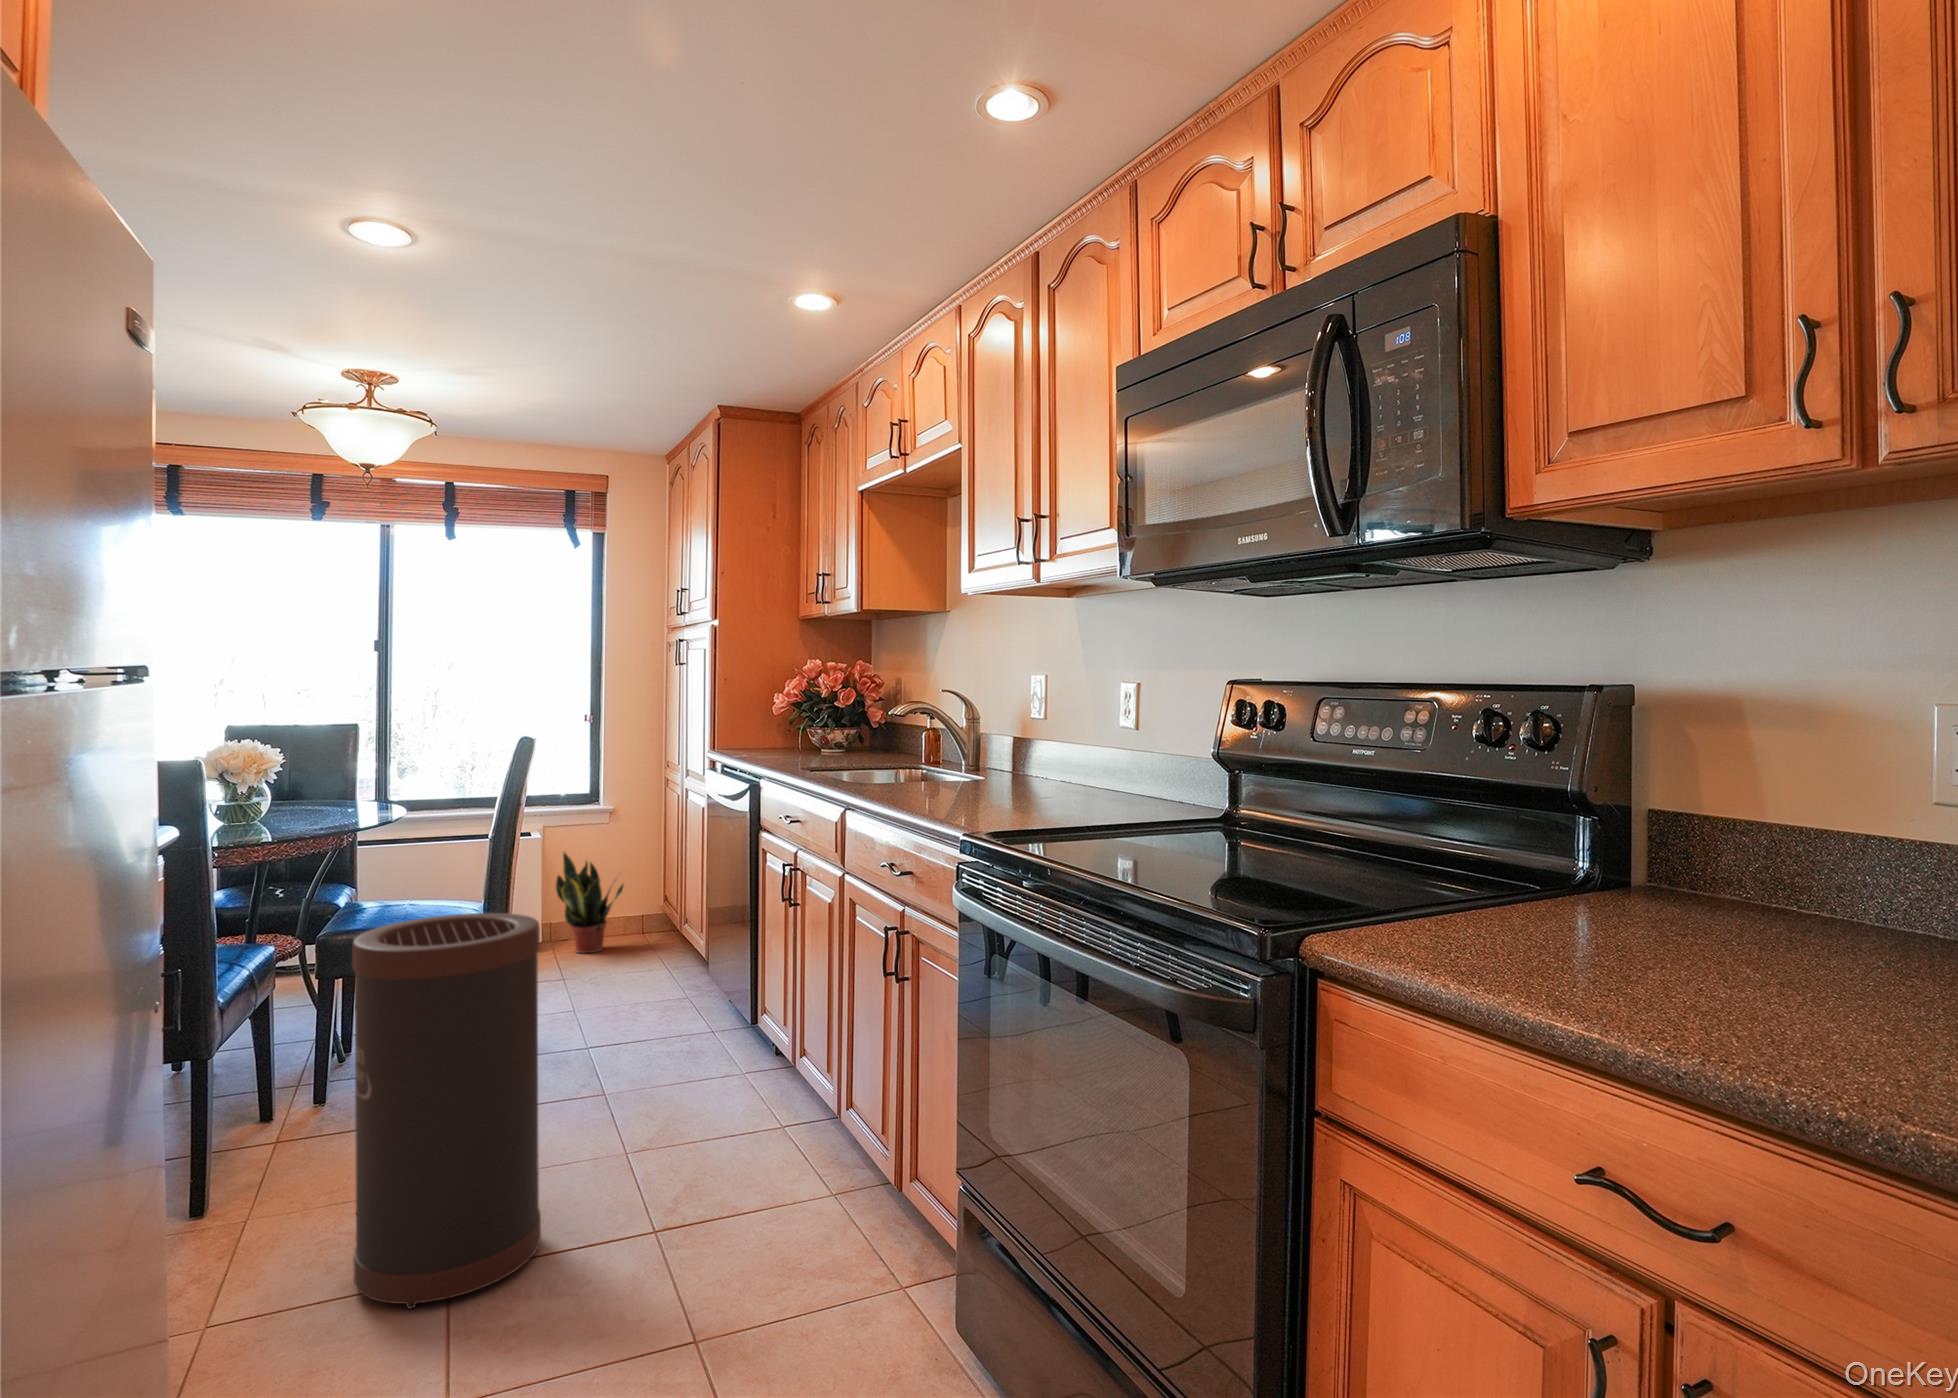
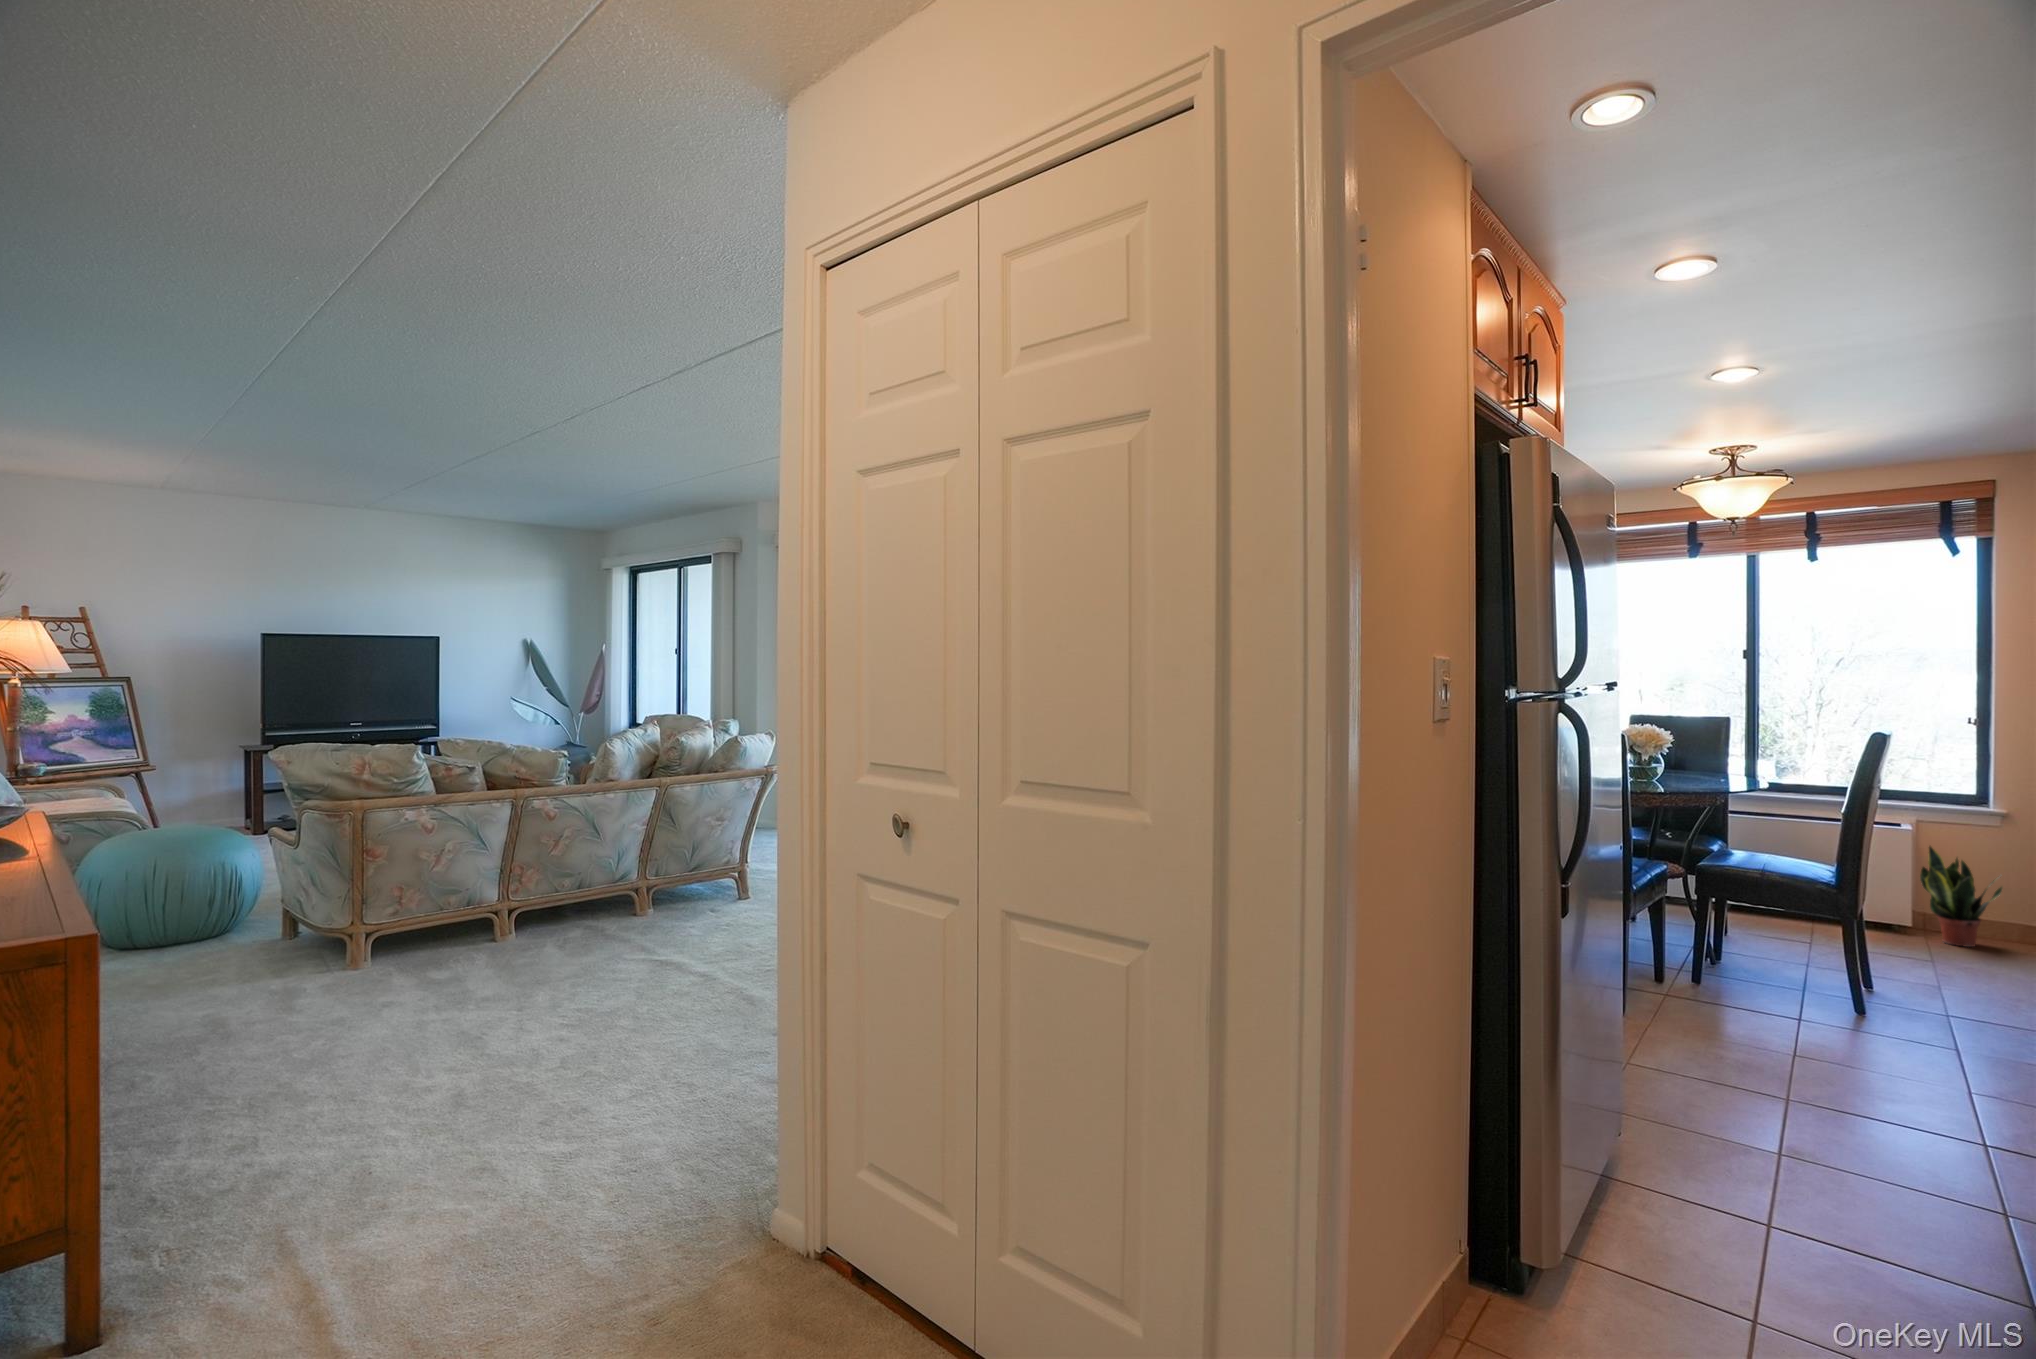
trash can: present [352,913,541,1309] -> none [1724,854,1872,1120]

